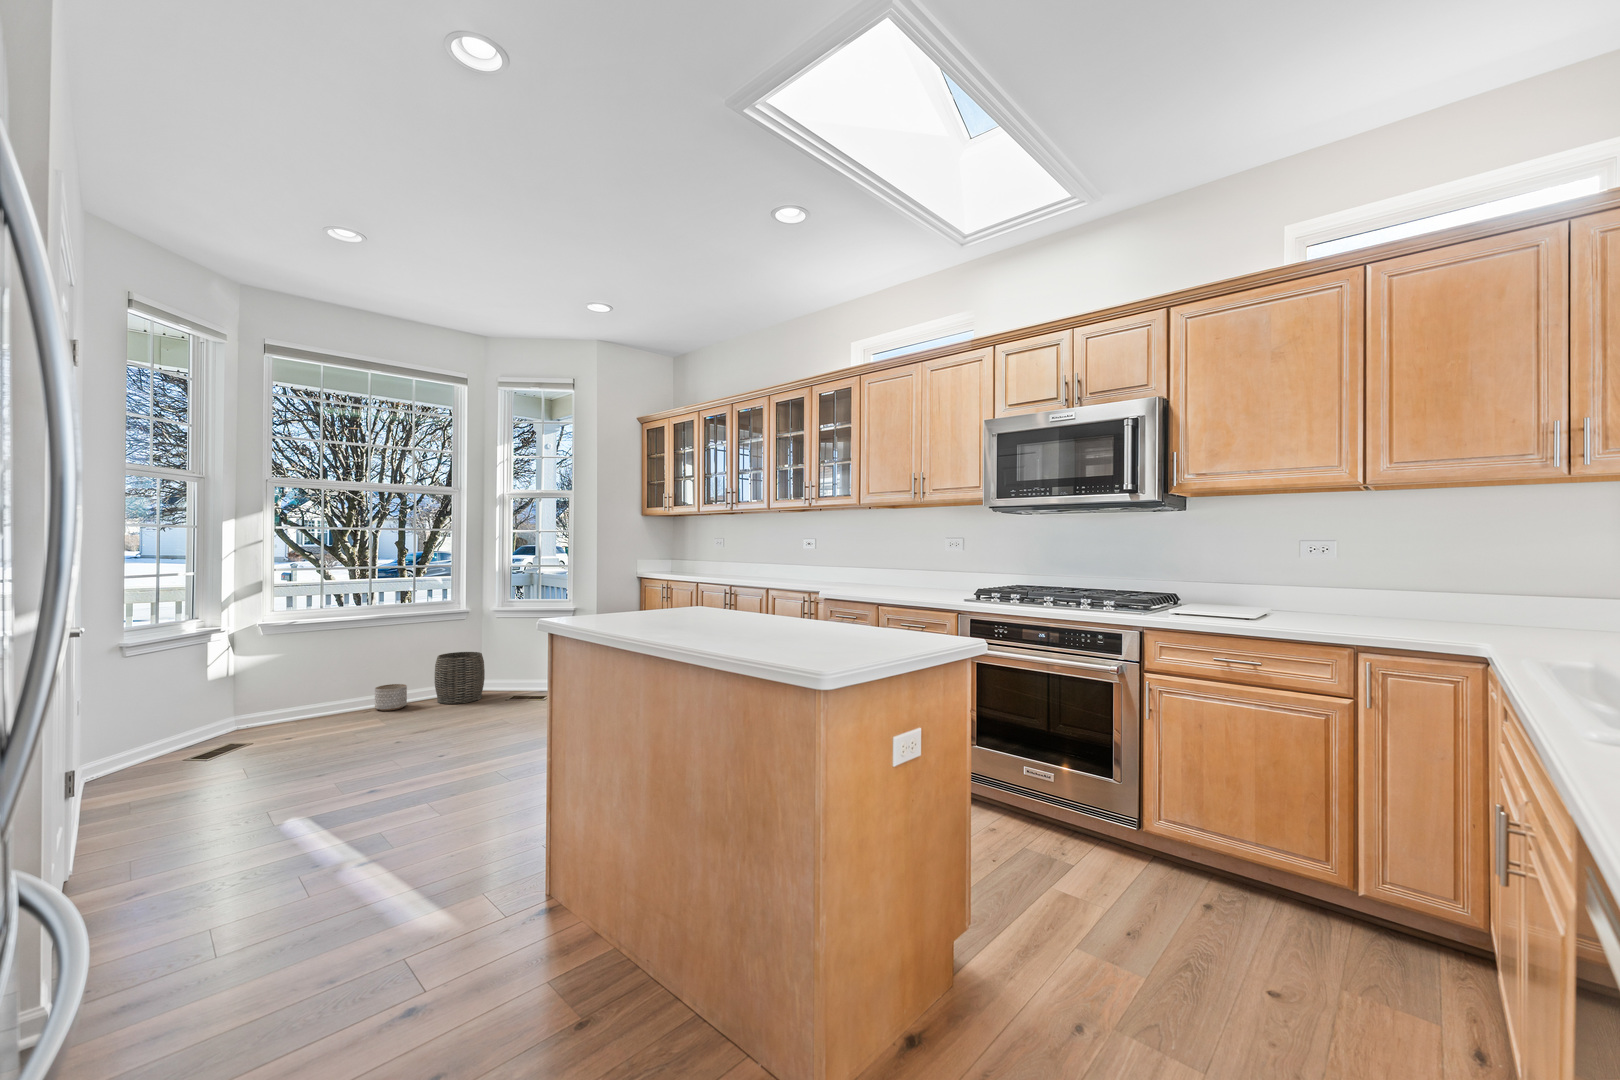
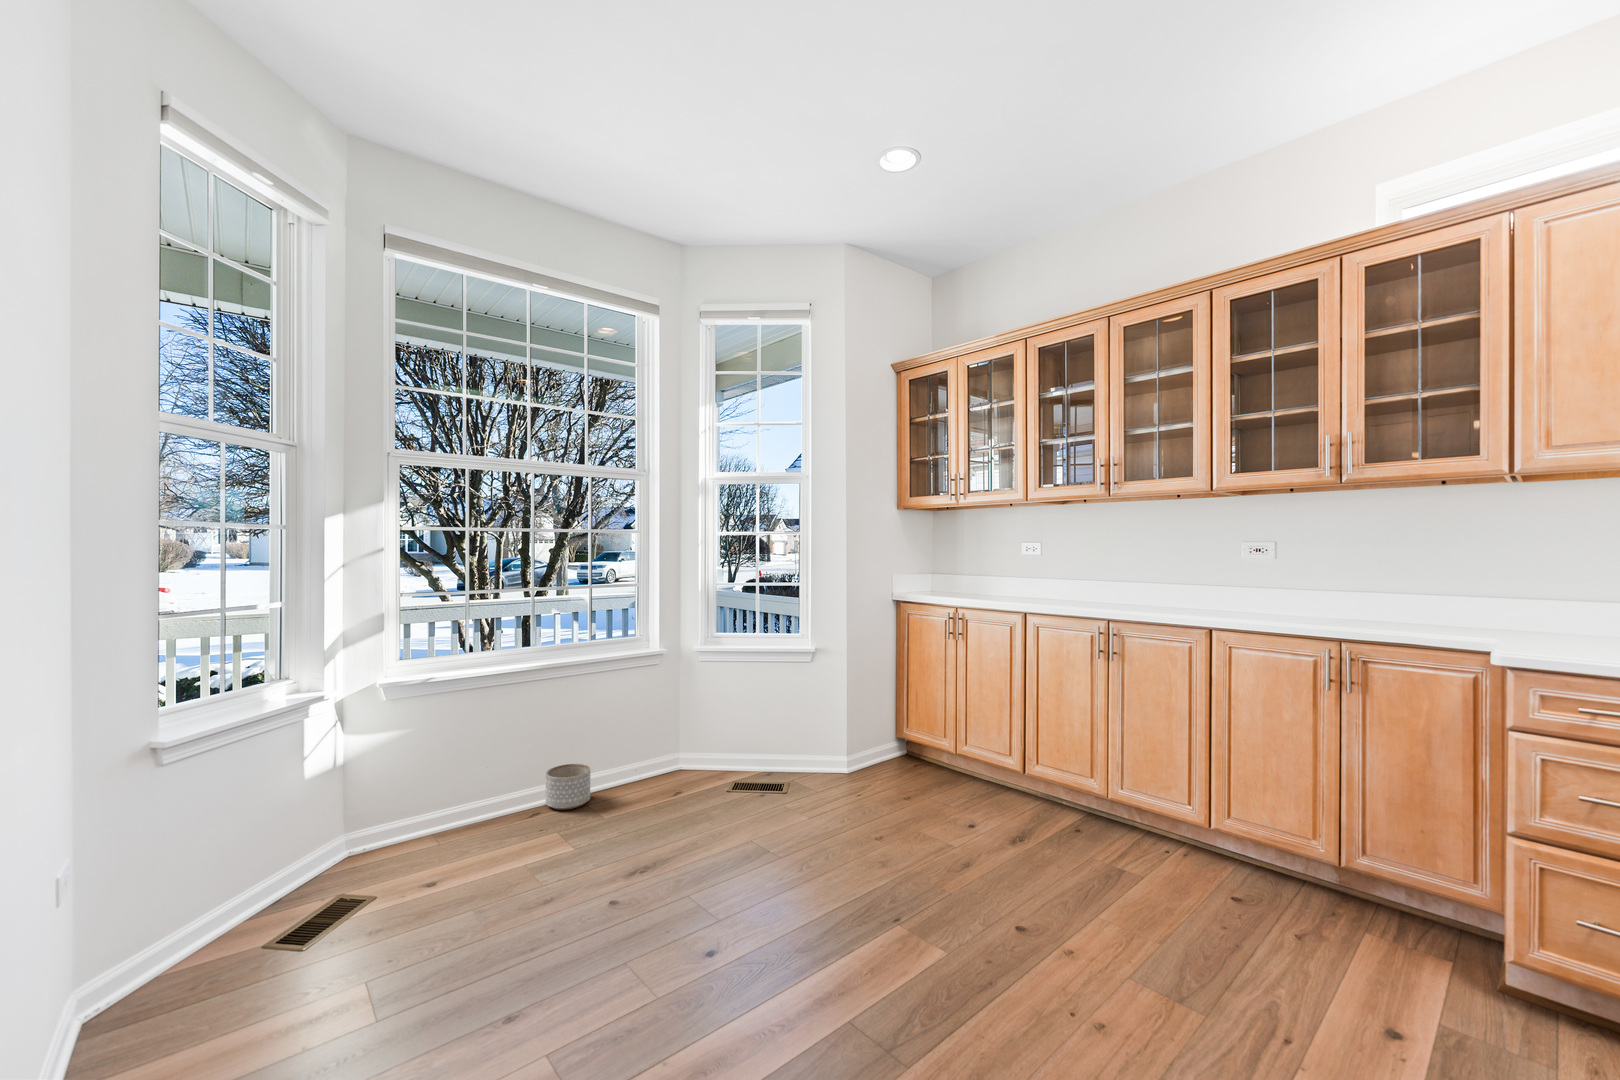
woven basket: present [435,652,485,704] -> none [626,710,695,796]

